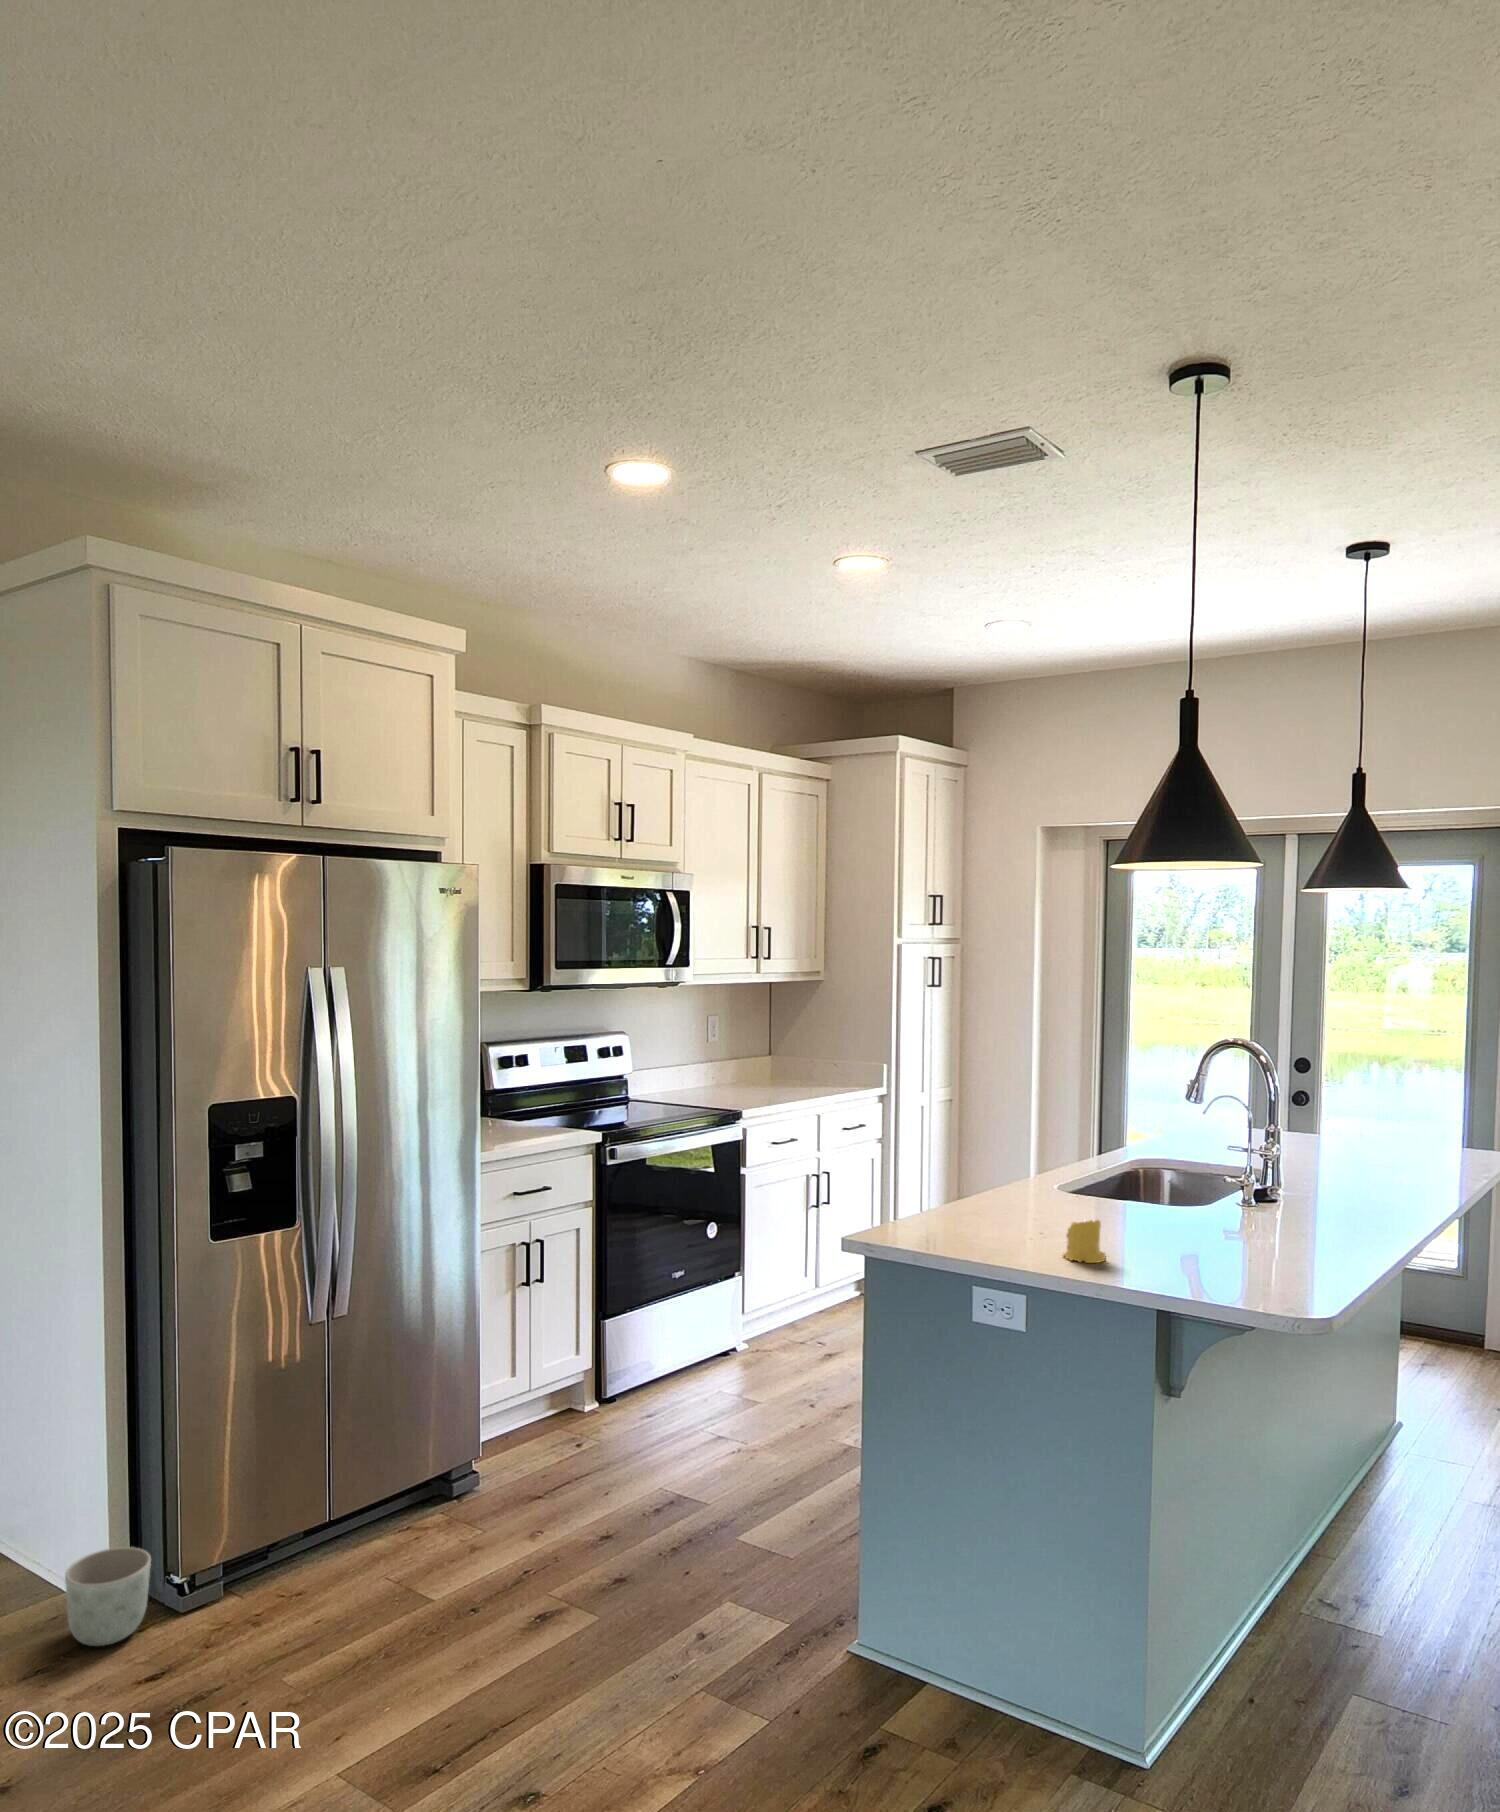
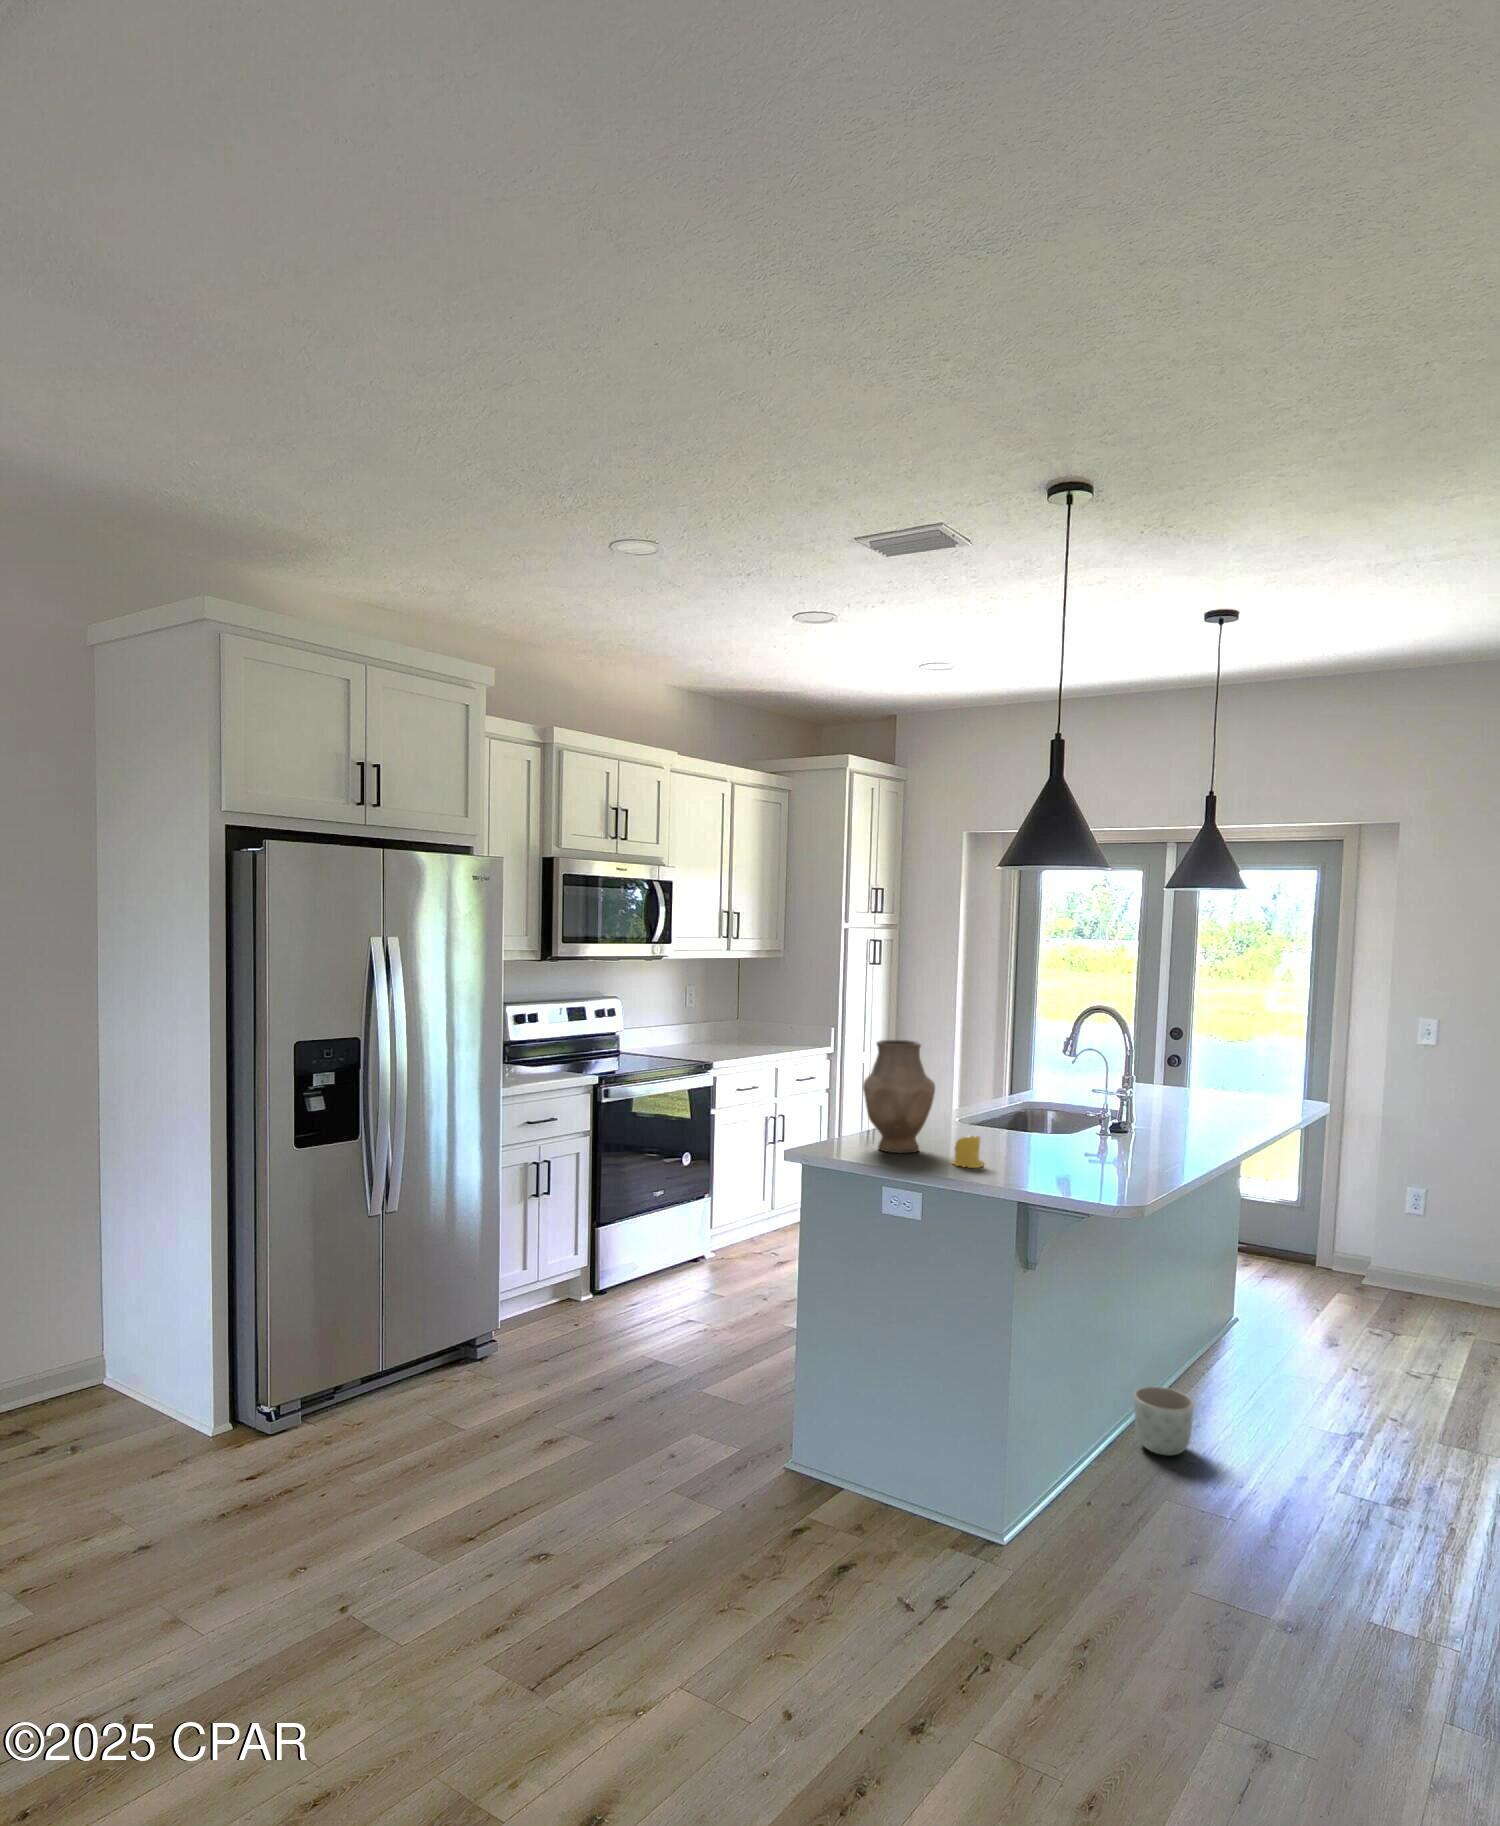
vase: none [940,1091,1035,1241] -> present [863,1040,935,1153]
planter: present [65,1547,151,1646] -> present [1134,1387,1194,1456]

